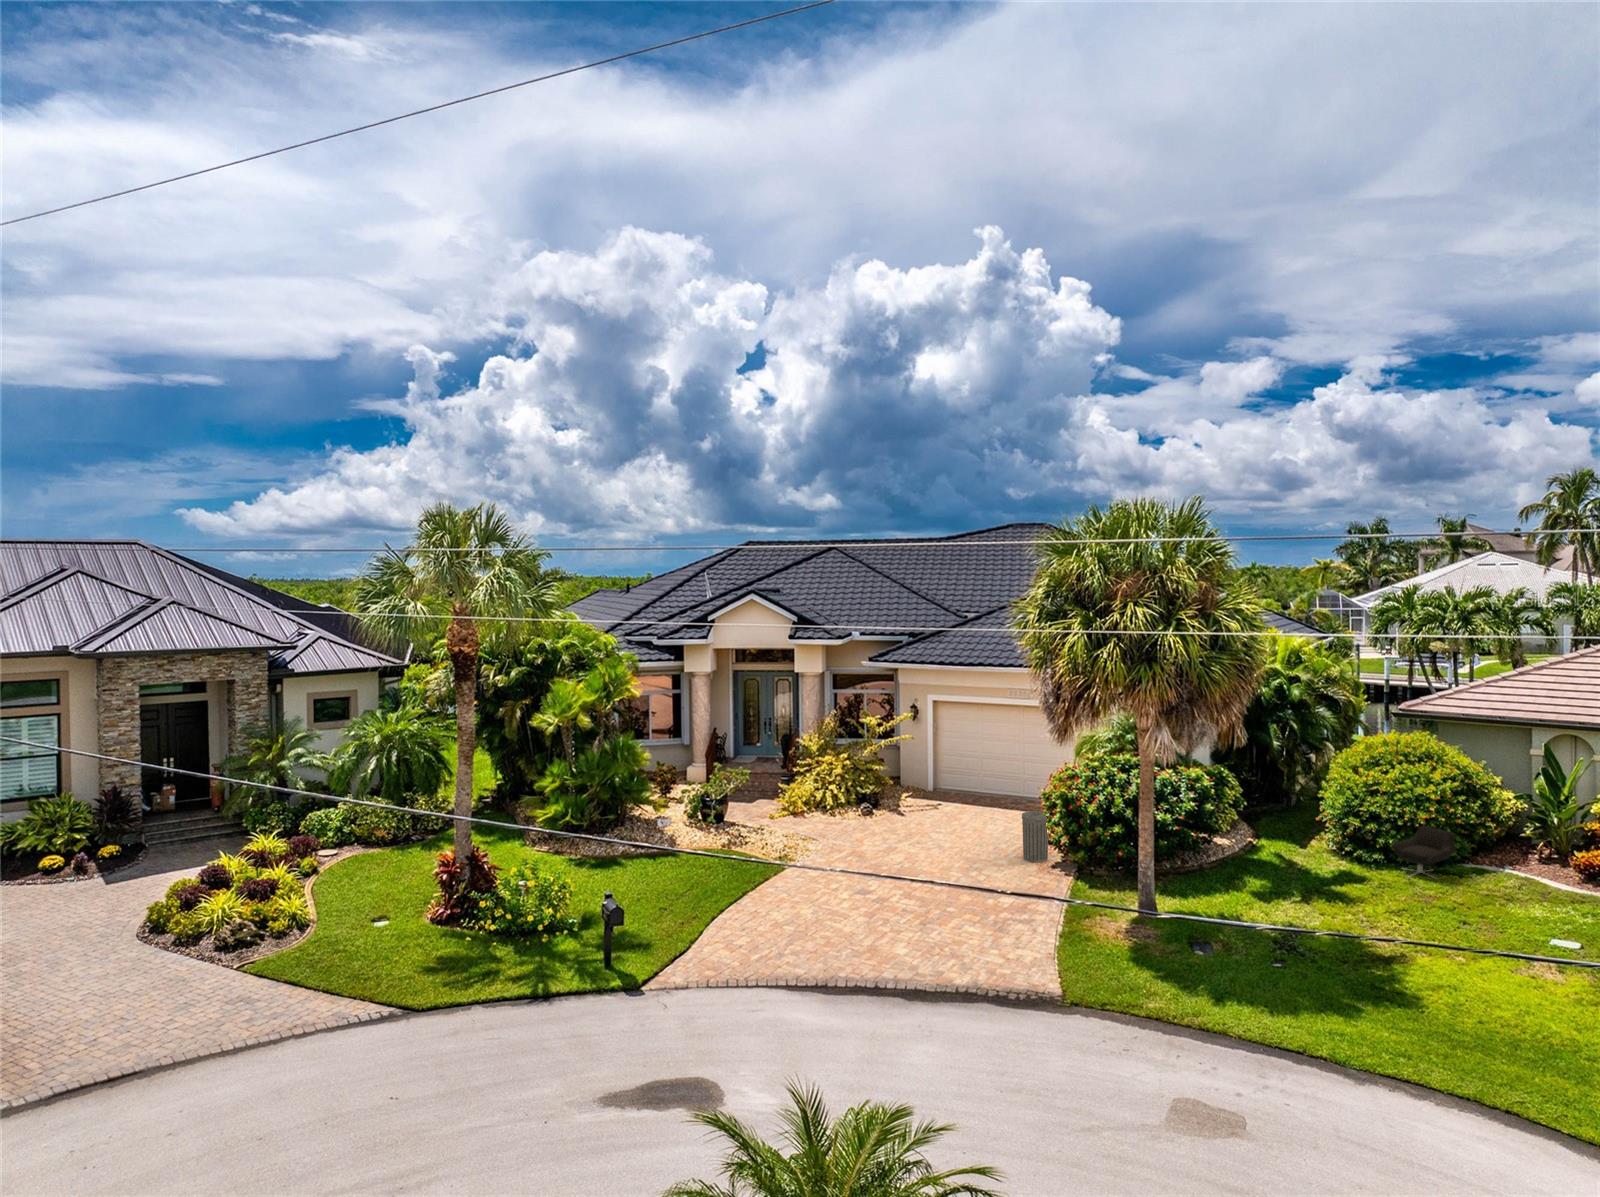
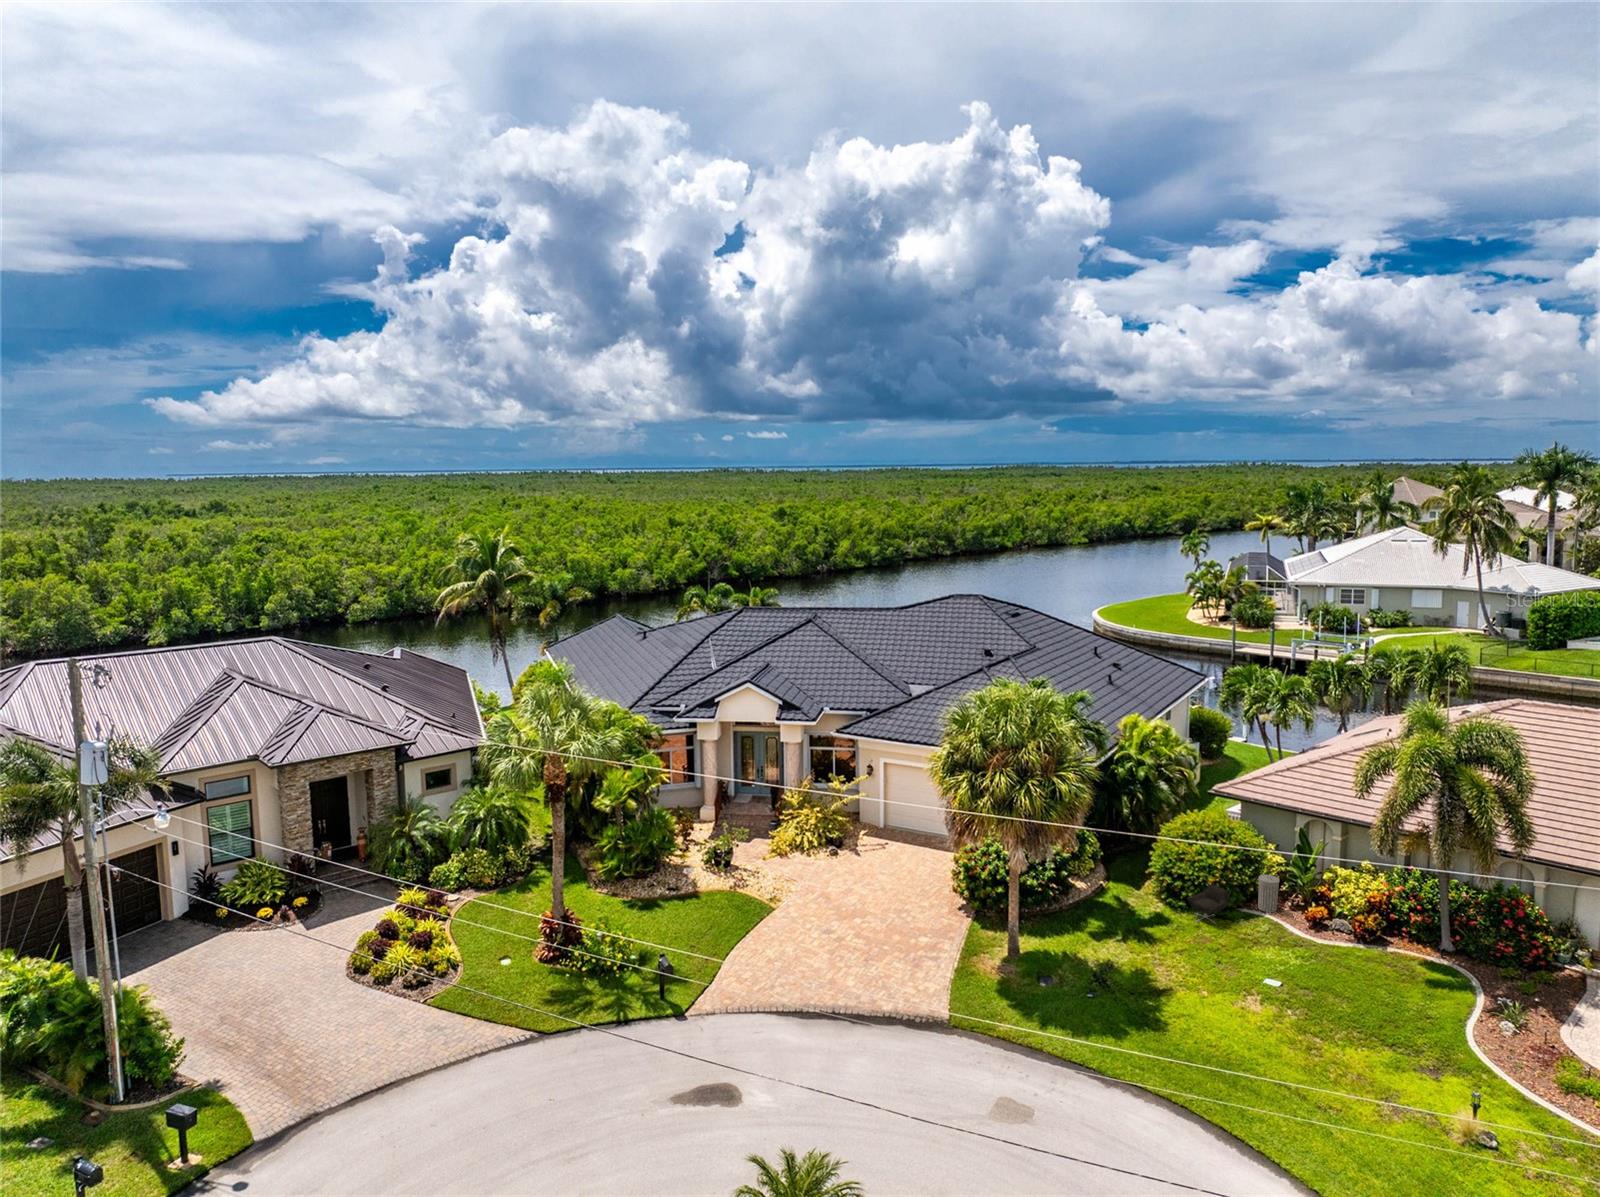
trash can: present [1022,811,1048,863] -> present [1258,875,1279,912]

